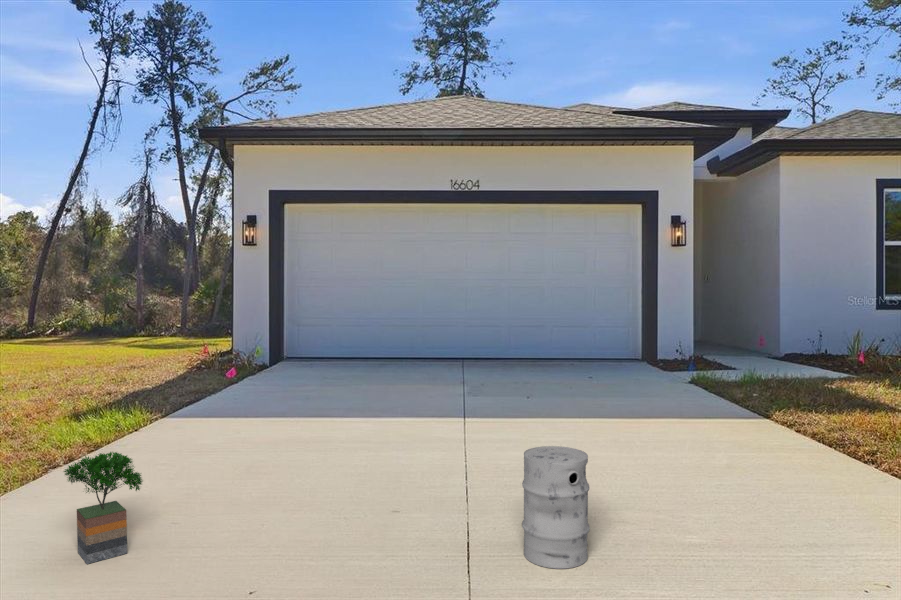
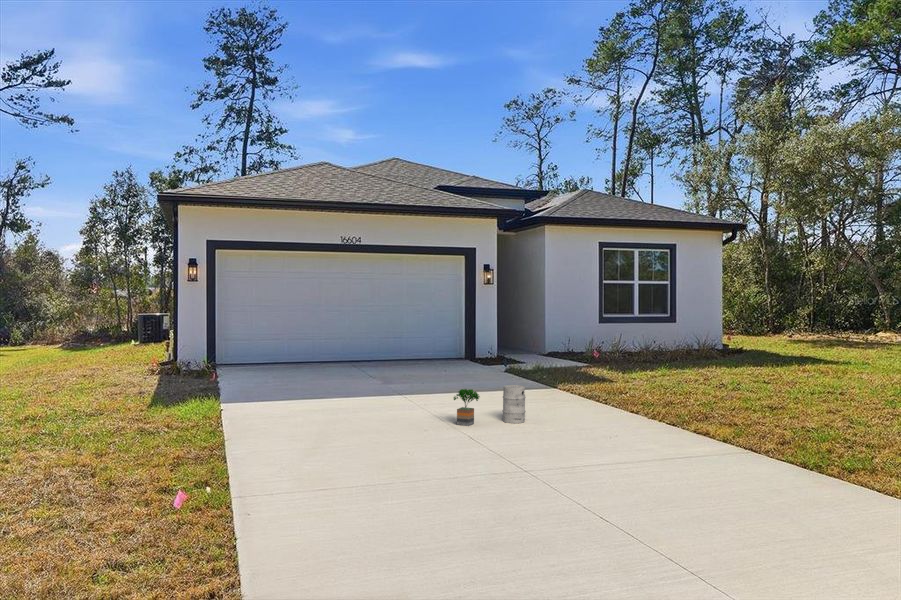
potted tree: present [64,452,143,564] -> present [454,389,480,426]

